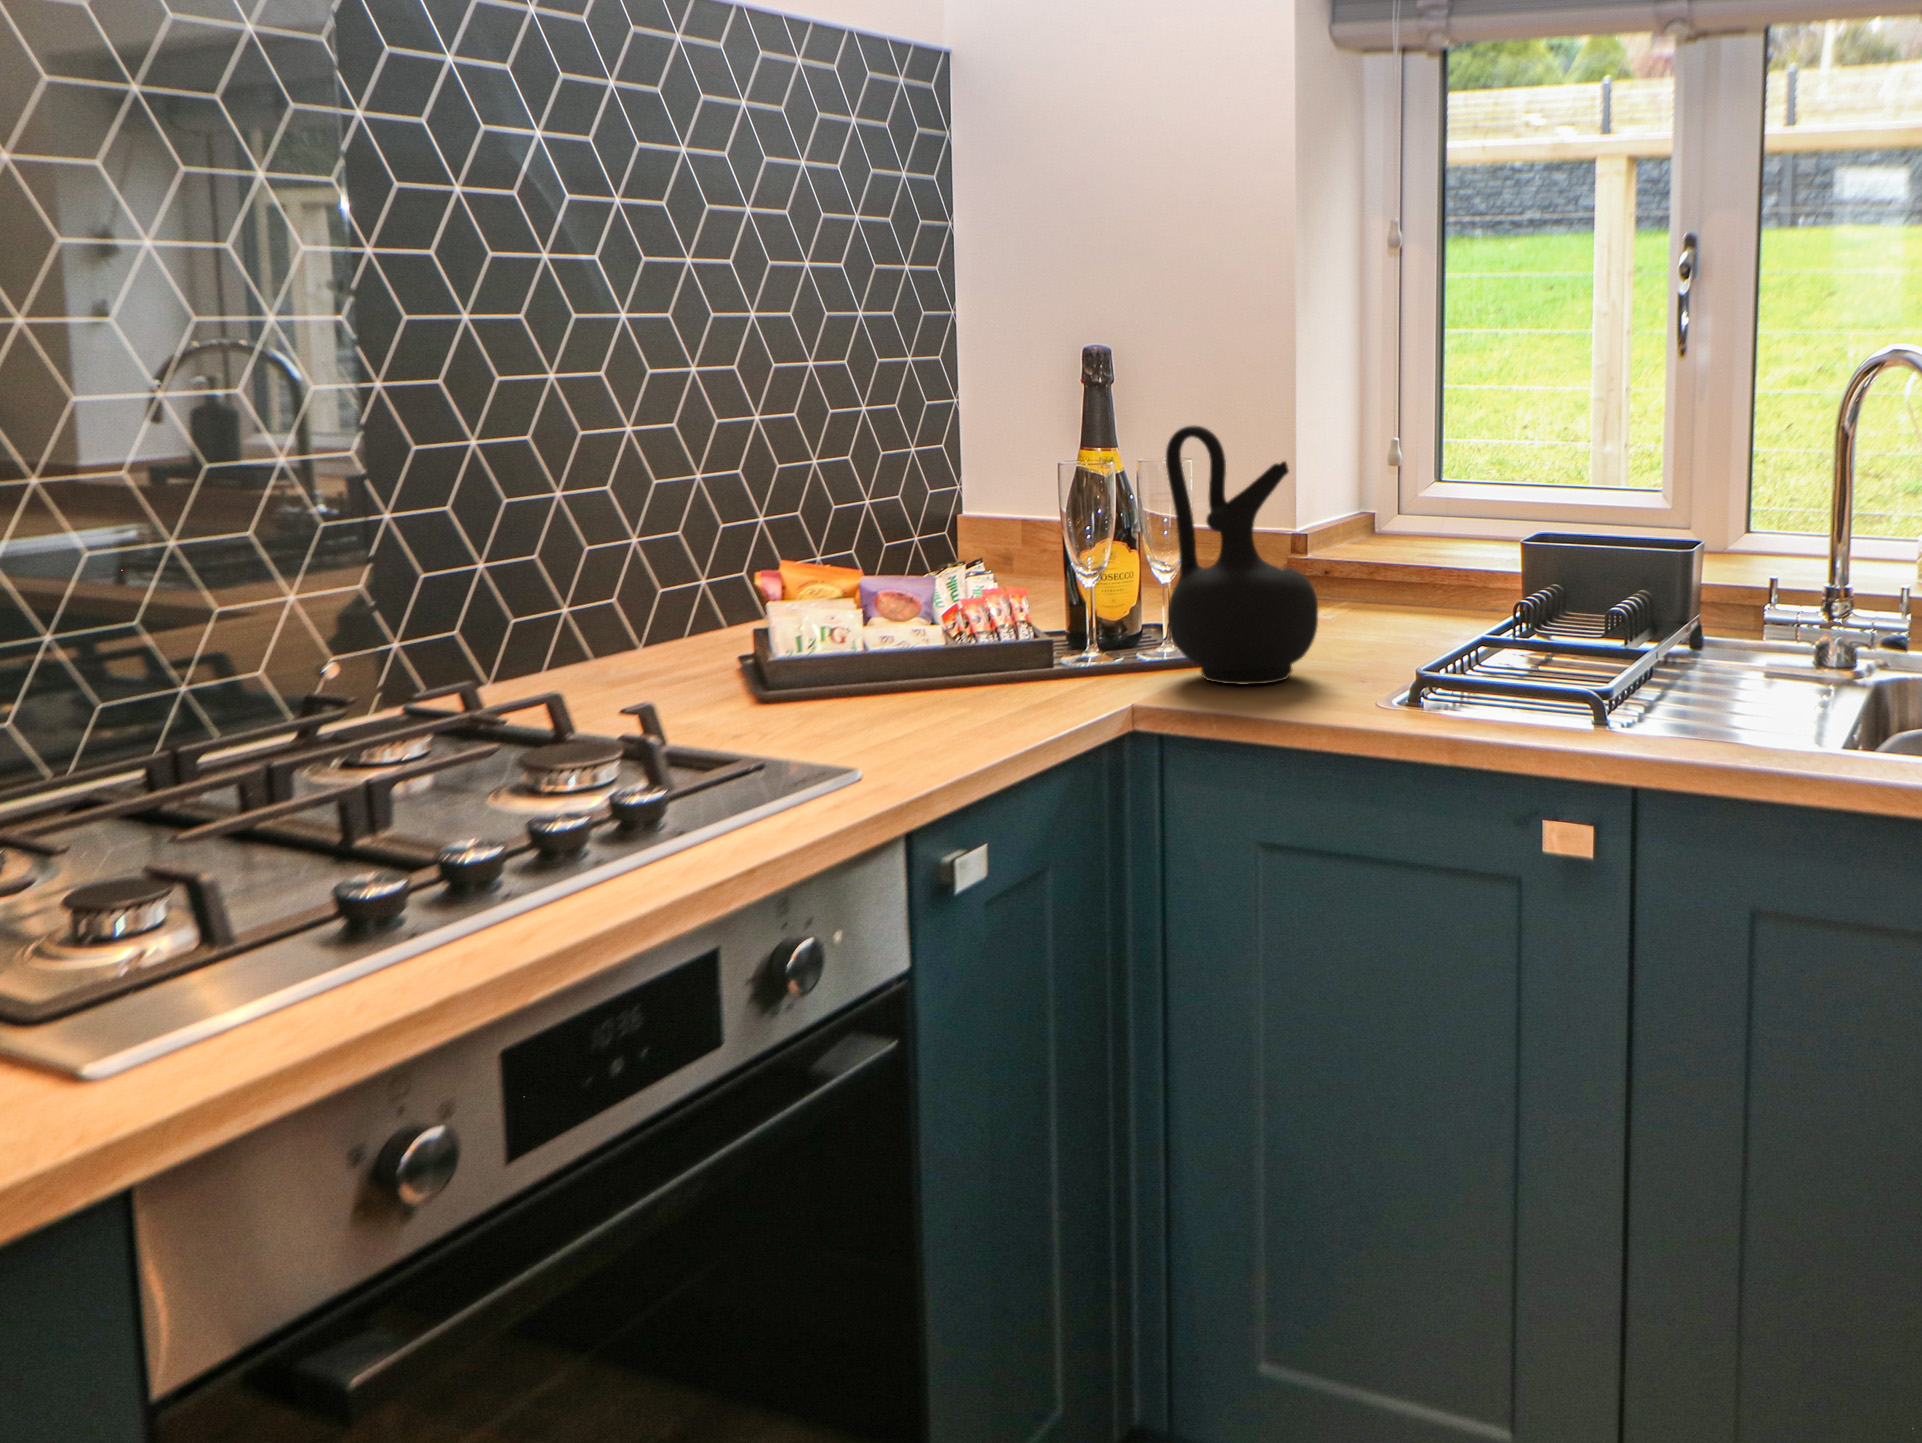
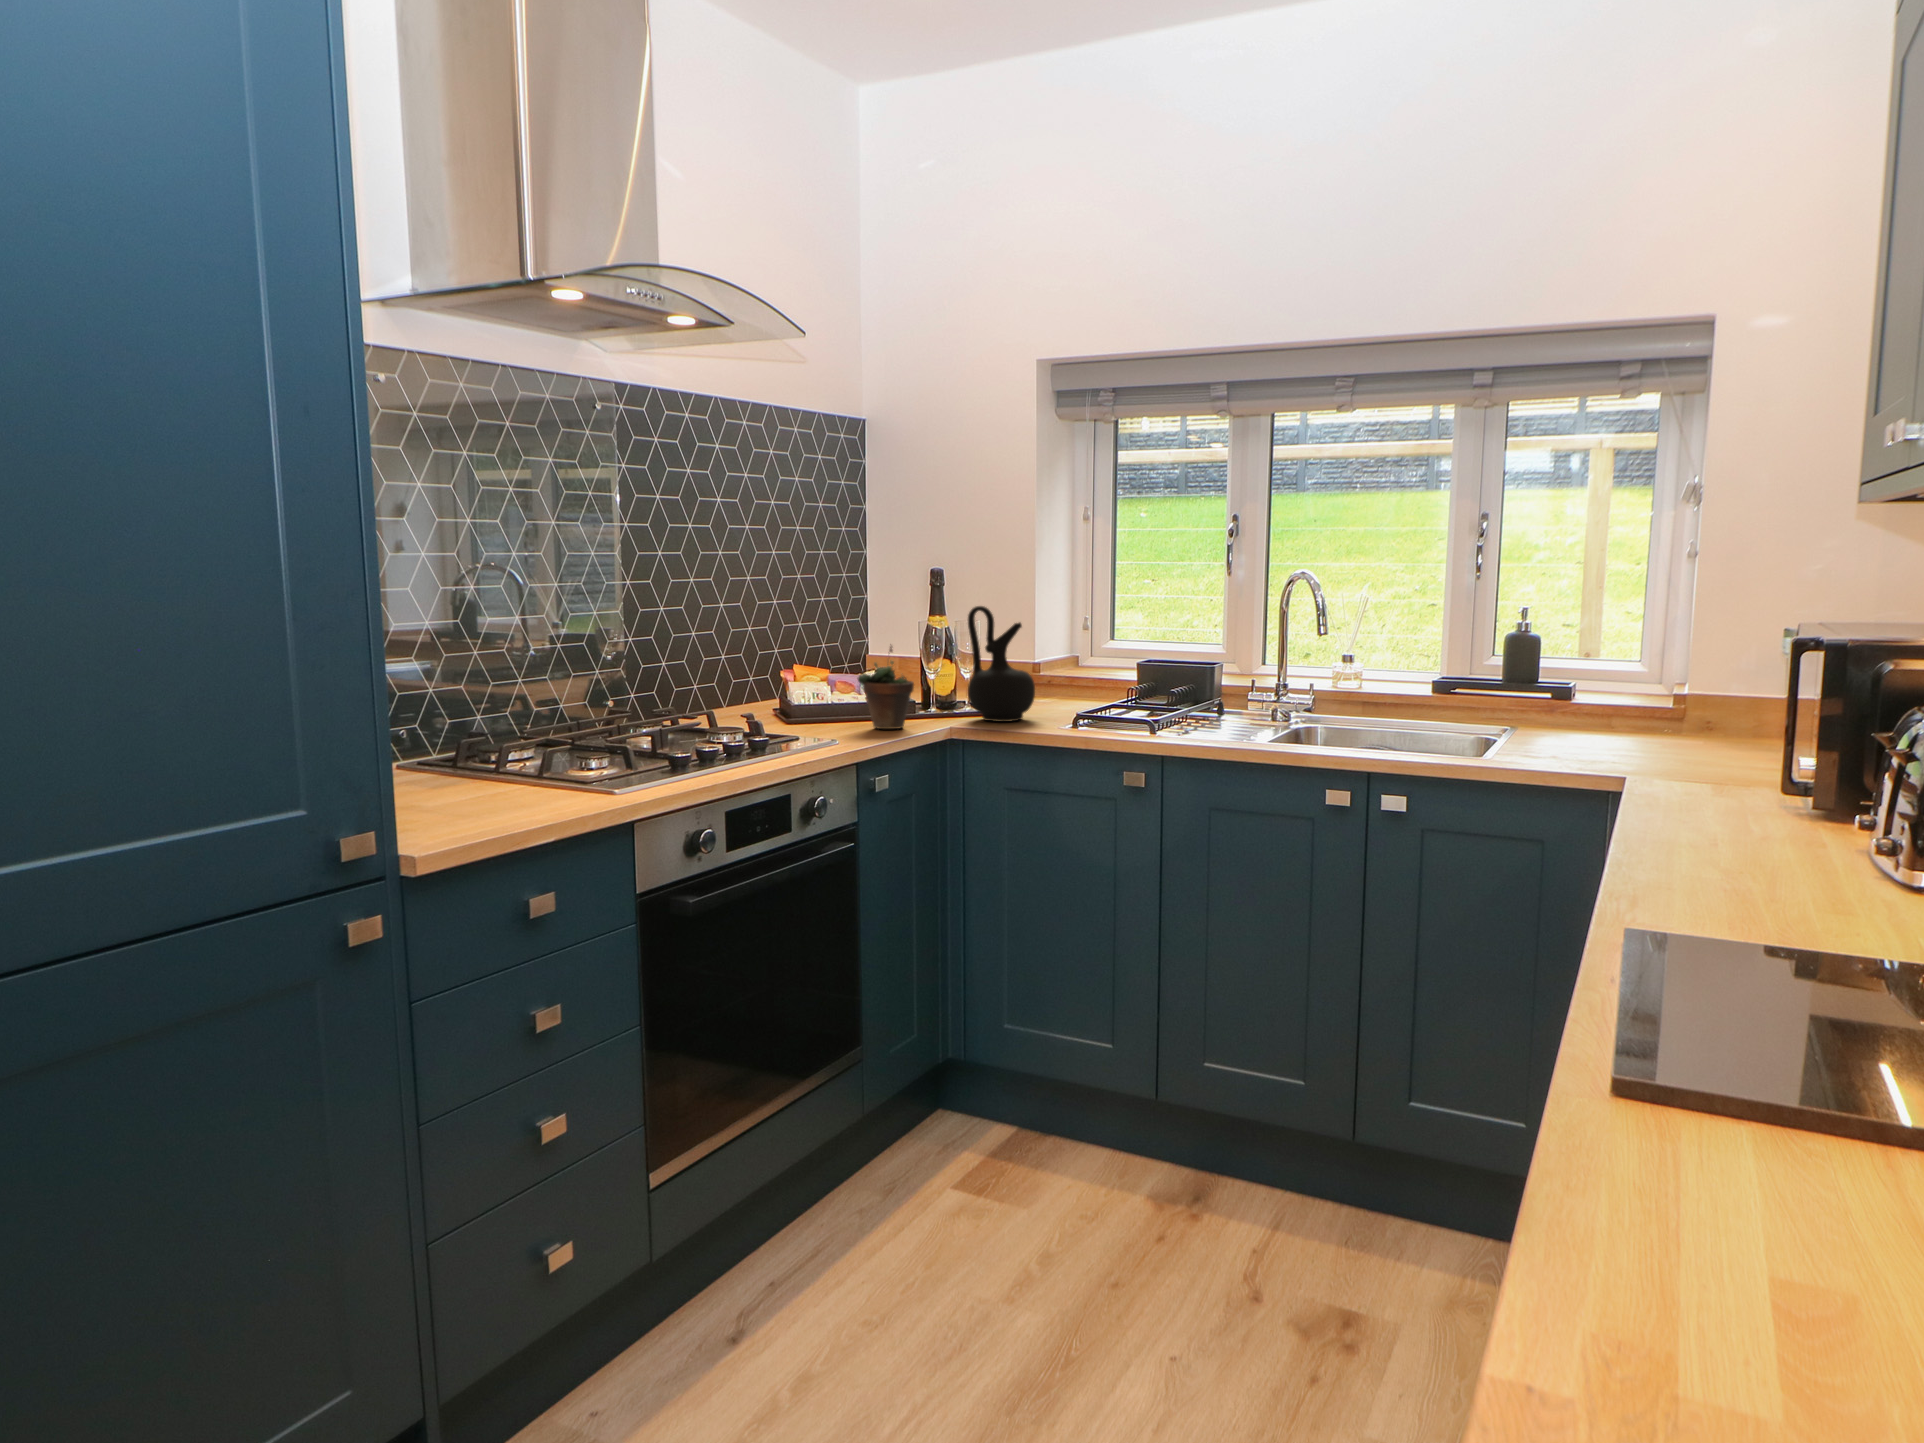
succulent plant: none [913,516,1045,714] -> present [857,644,914,729]

